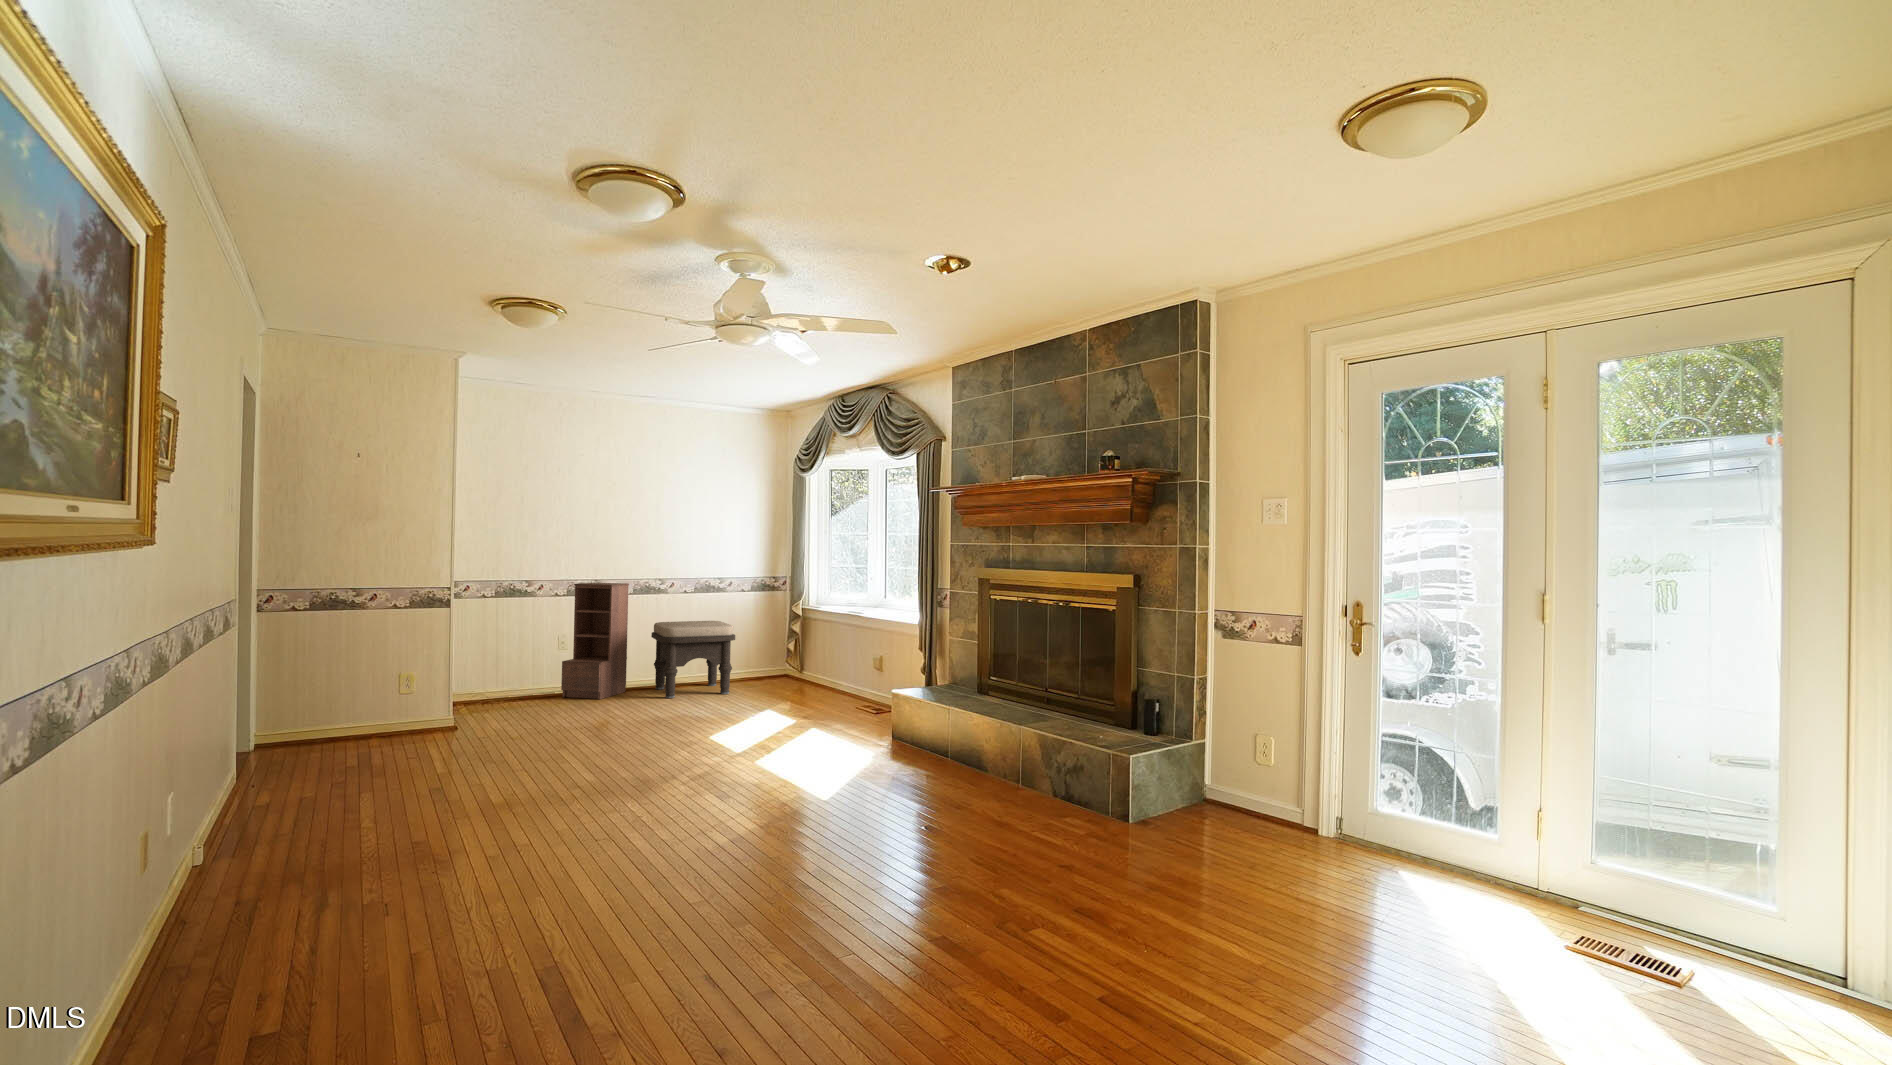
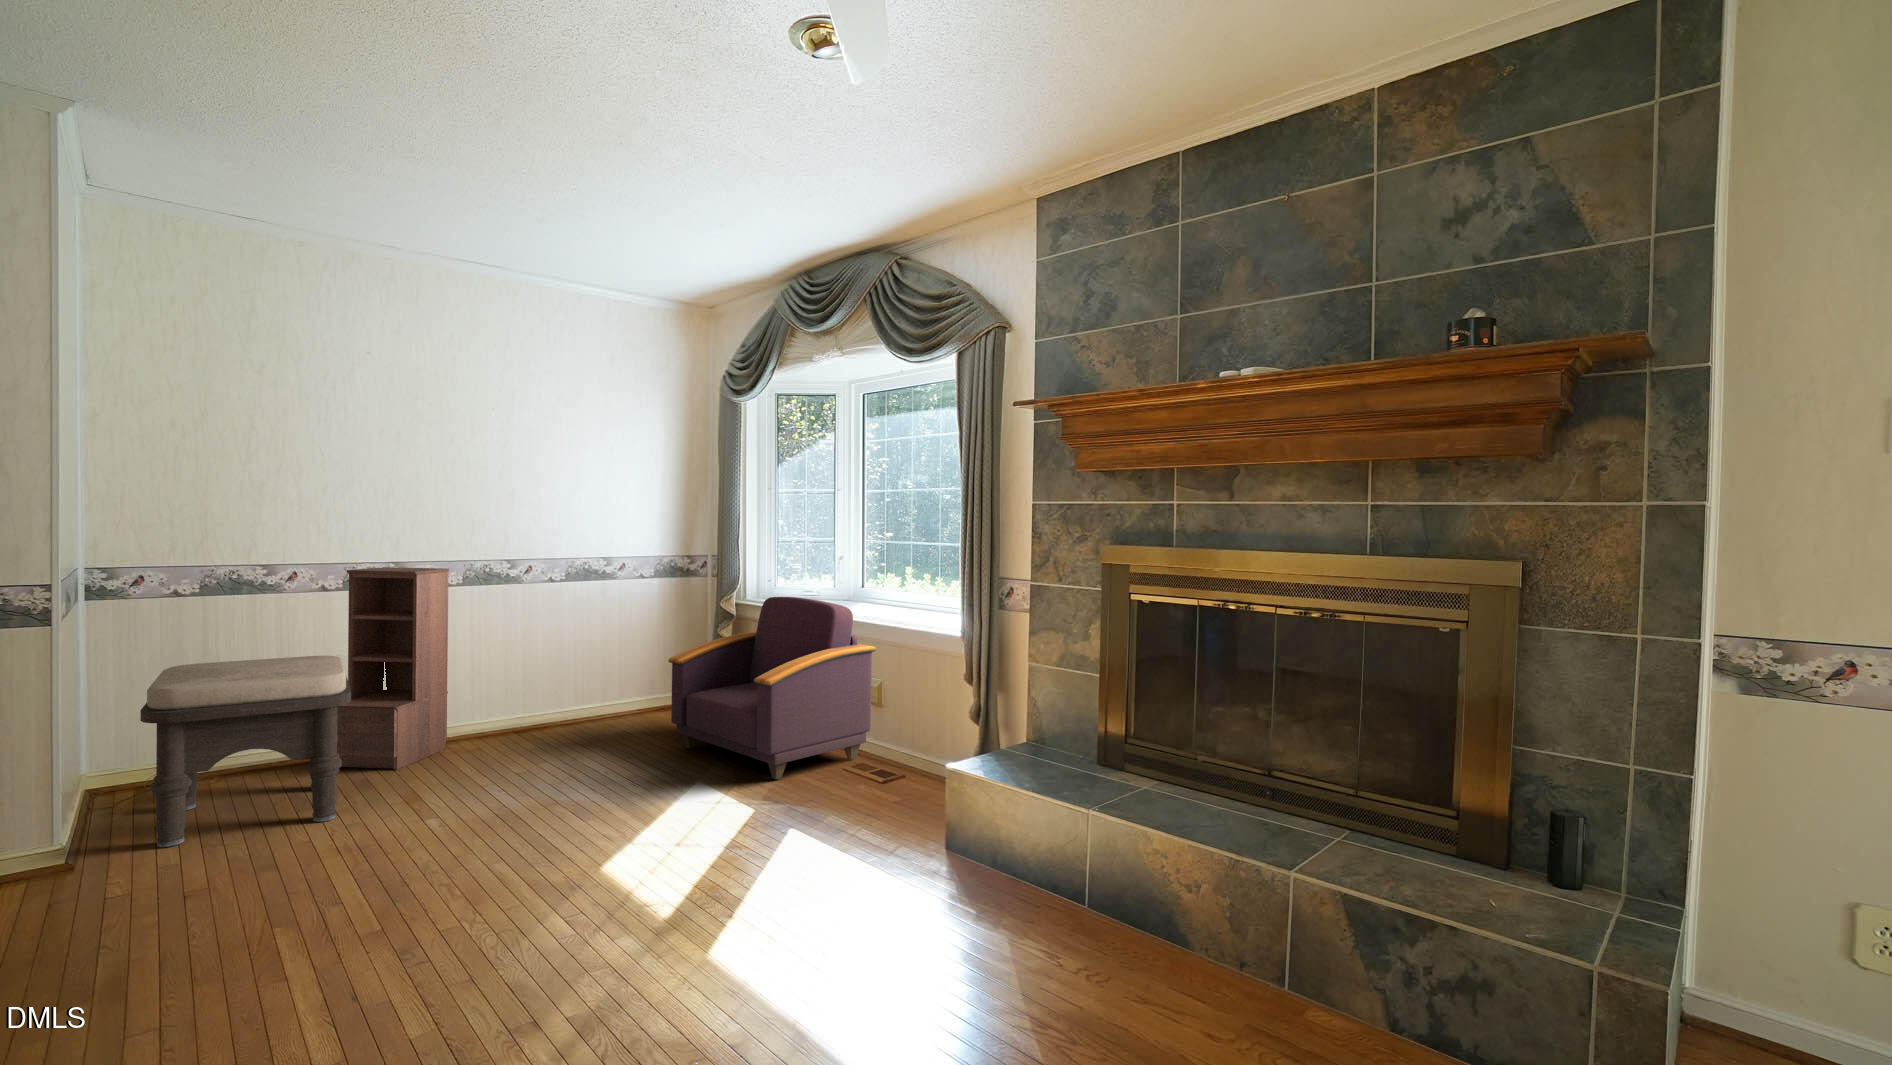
armchair: none [754,603,878,710] -> present [668,597,876,779]
ottoman: present [651,621,735,698] -> present [140,656,351,847]

